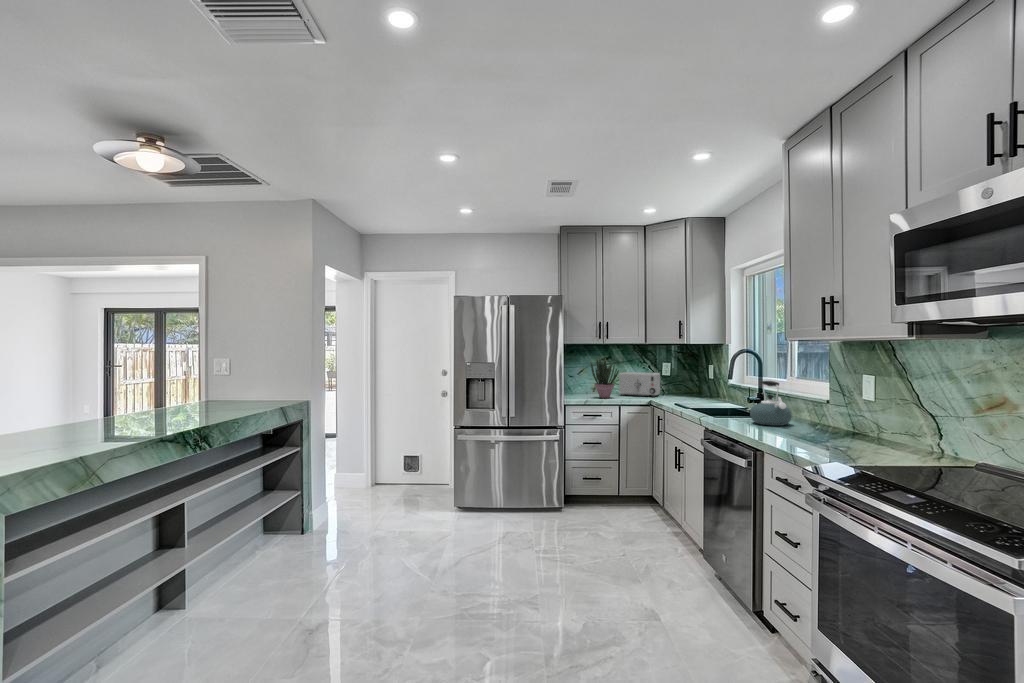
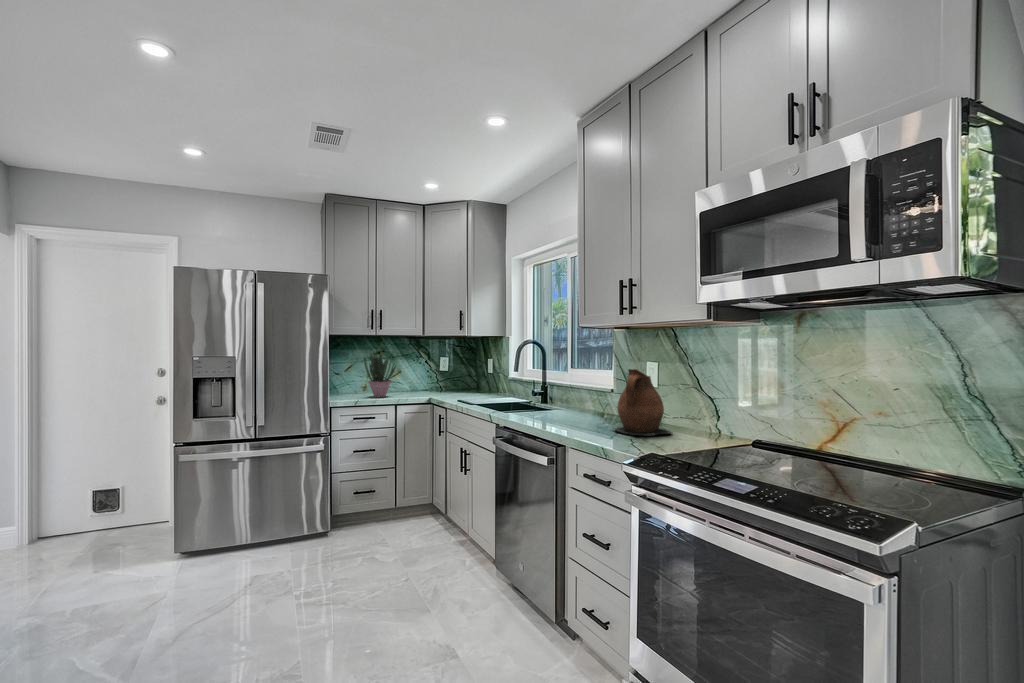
toaster: present [619,372,660,397] -> none [396,367,440,394]
kettle: present [750,381,792,426] -> none [542,371,581,417]
ceramic pitcher: none [814,382,885,450] -> present [613,369,672,435]

